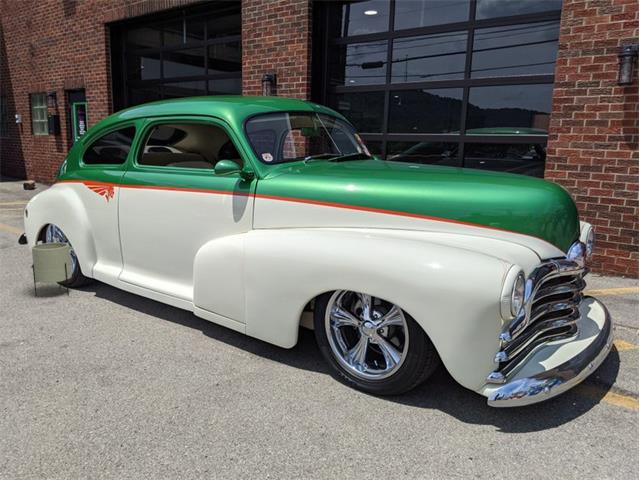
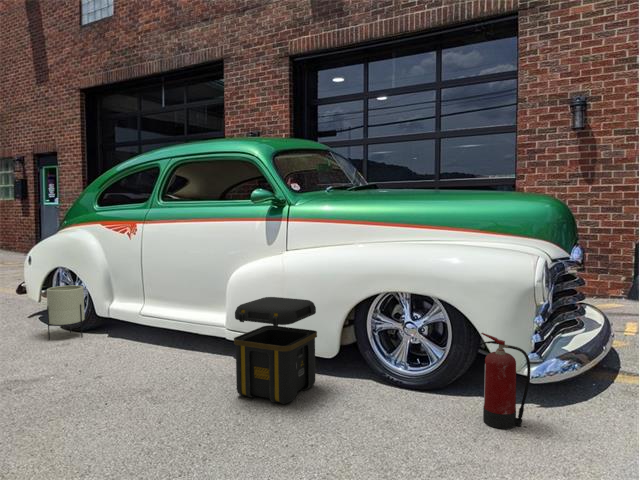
toolbox: none [180,280,272,399] -> present [234,297,317,404]
fire extinguisher: none [432,349,486,457] -> present [480,333,530,429]

